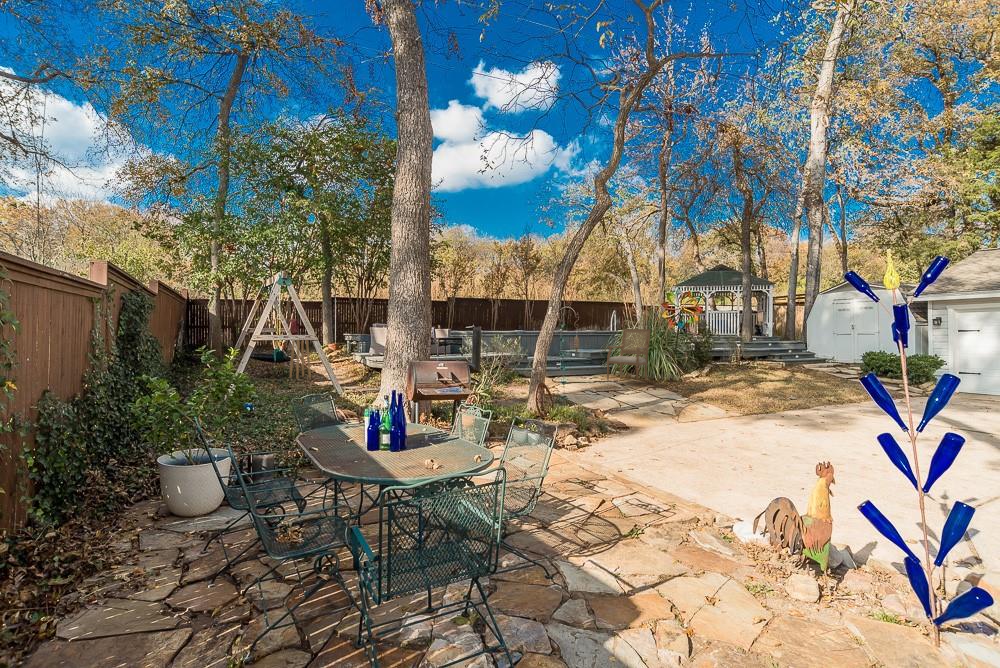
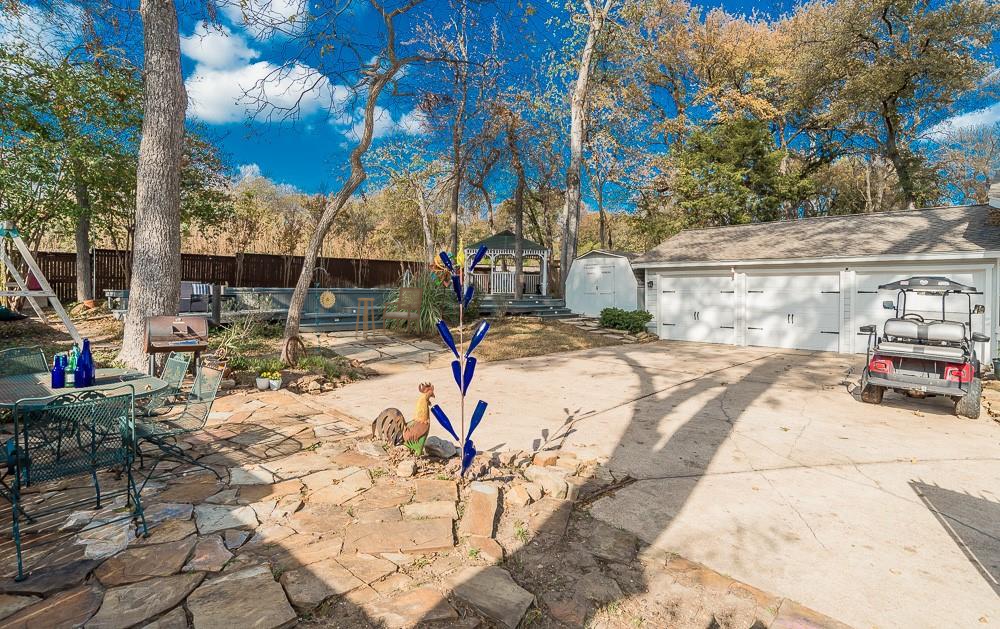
stool: present [290,340,311,379] -> present [355,298,375,338]

